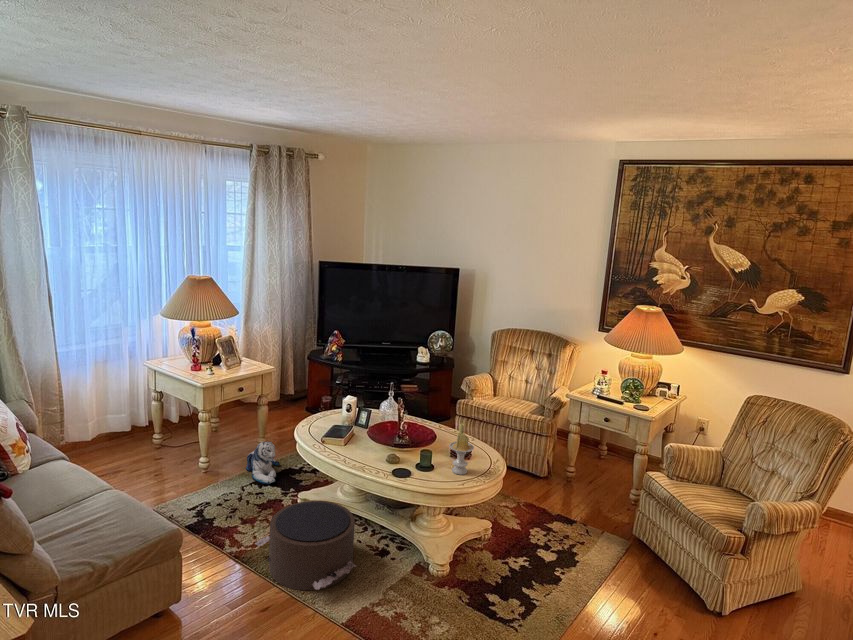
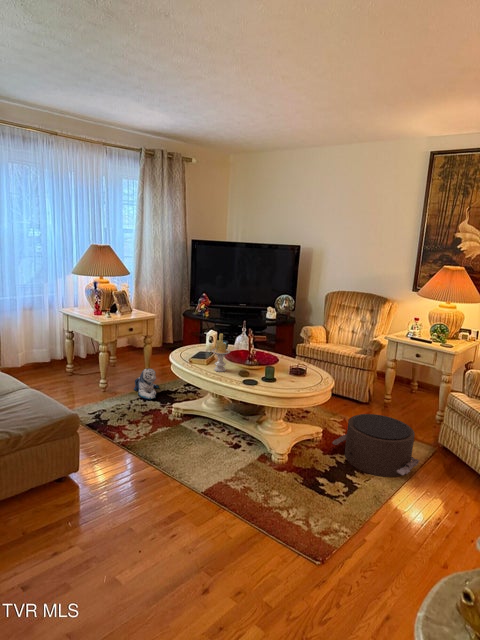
candle: present [449,423,474,475] -> present [212,334,230,372]
pouf: present [255,501,357,590] -> present [332,414,419,477]

